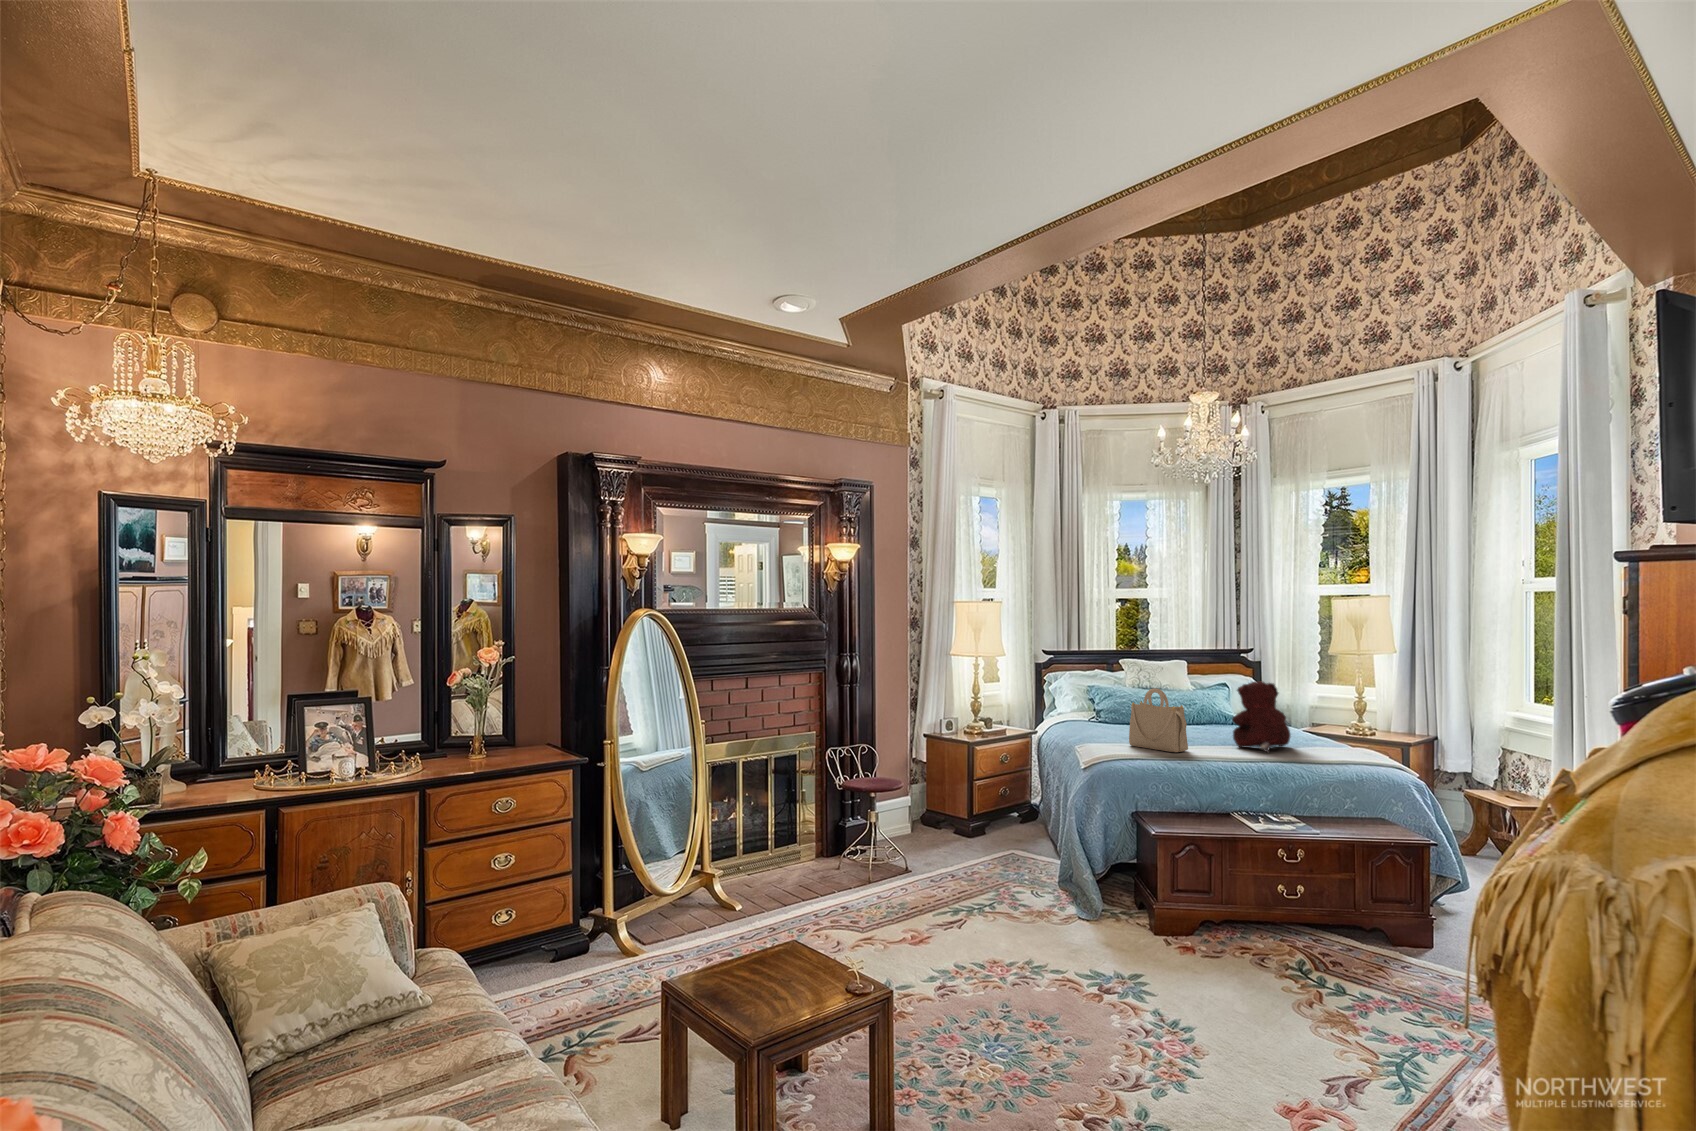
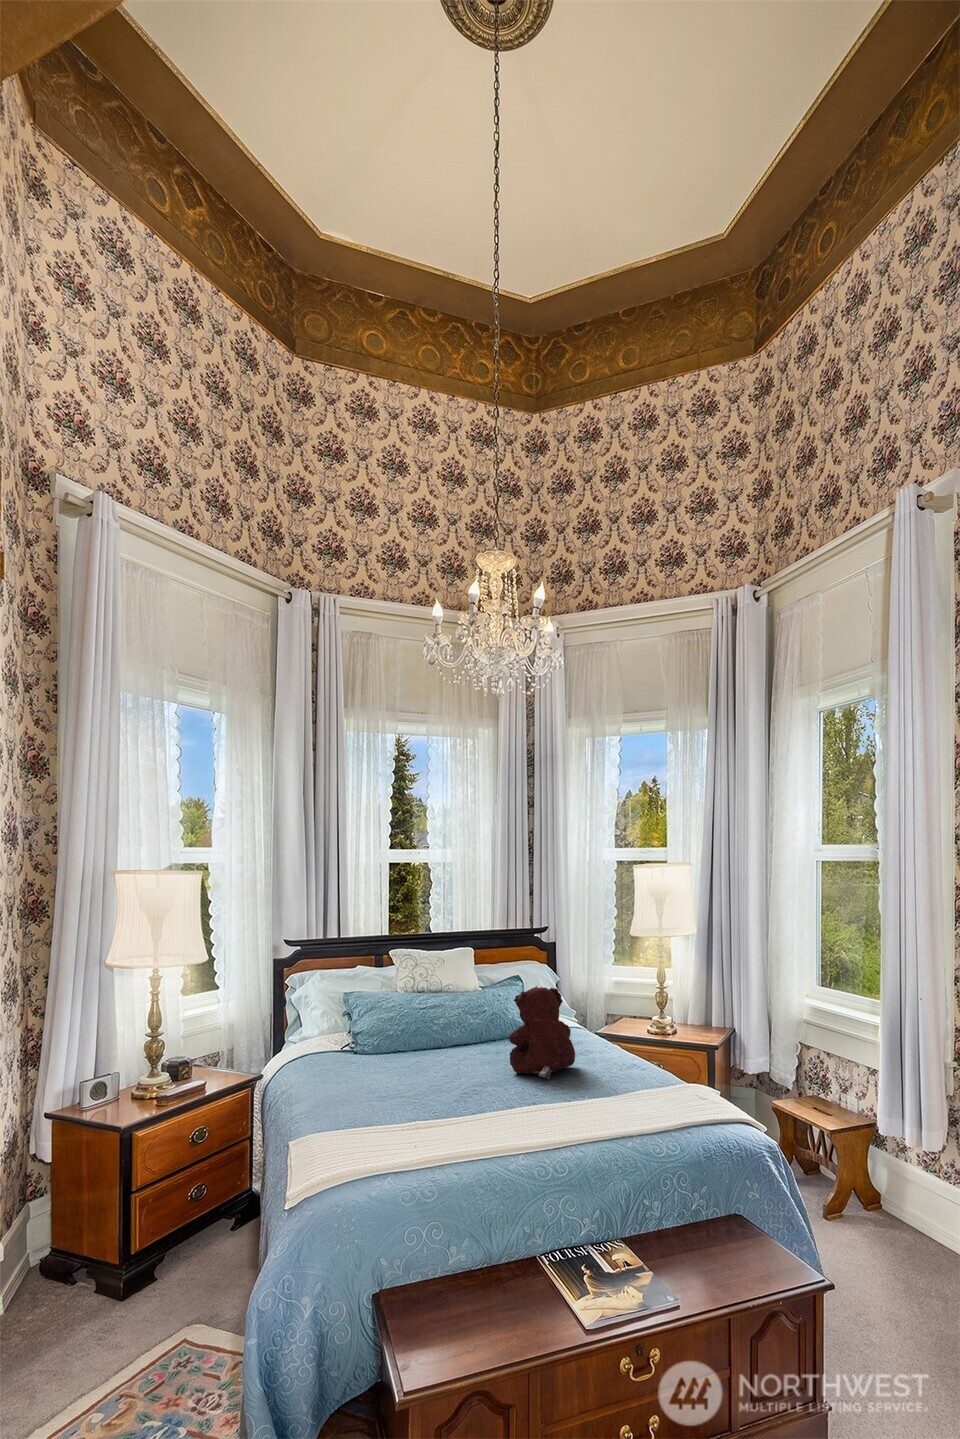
handbag: present [1129,688,1188,752] -> none [383,1006,454,1091]

